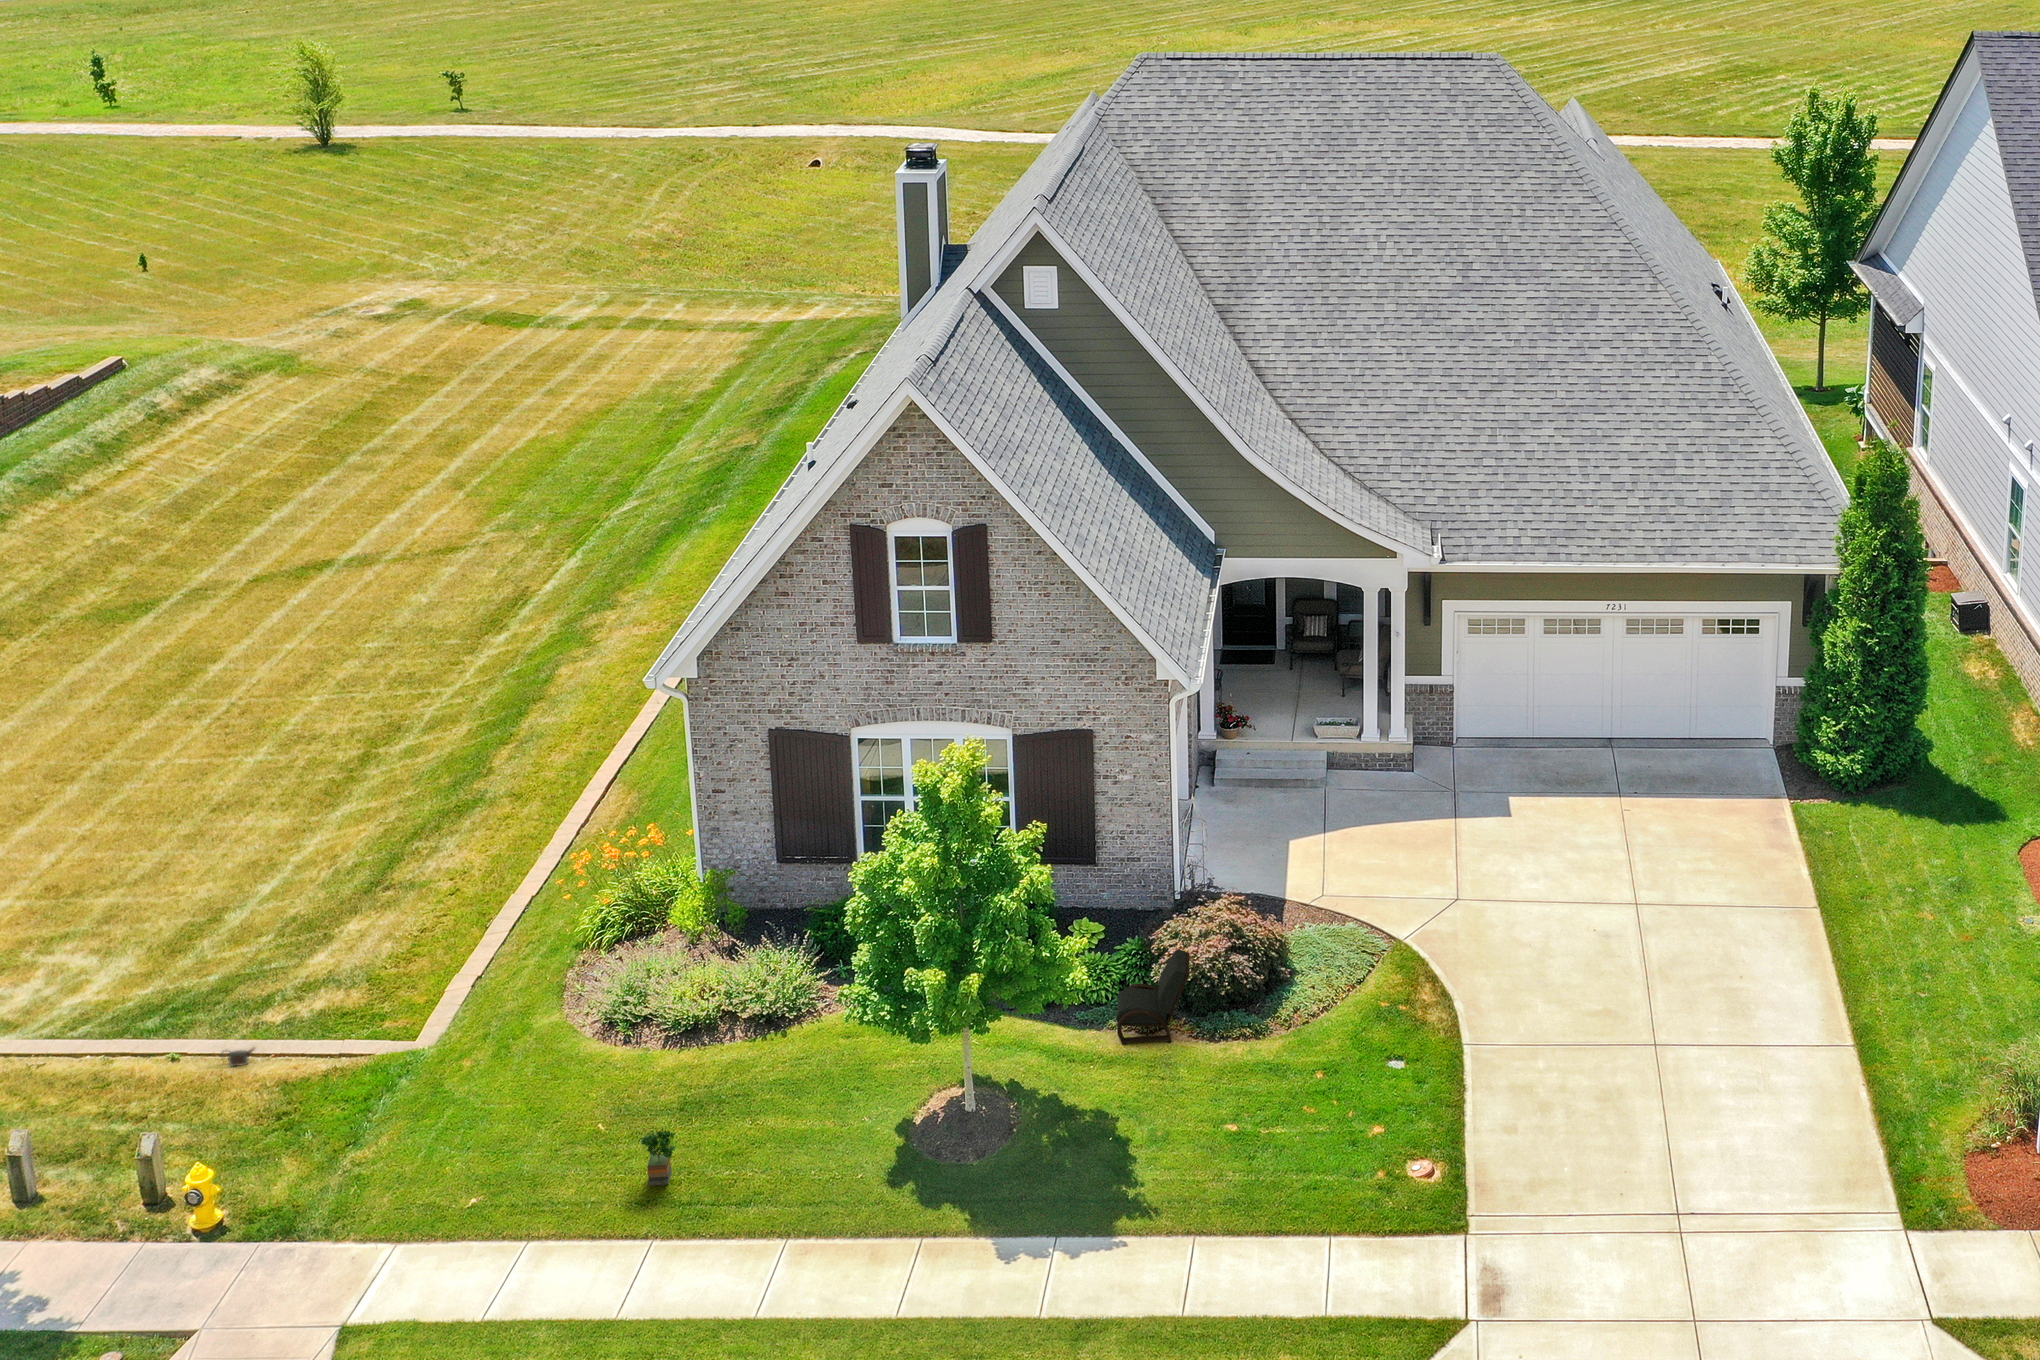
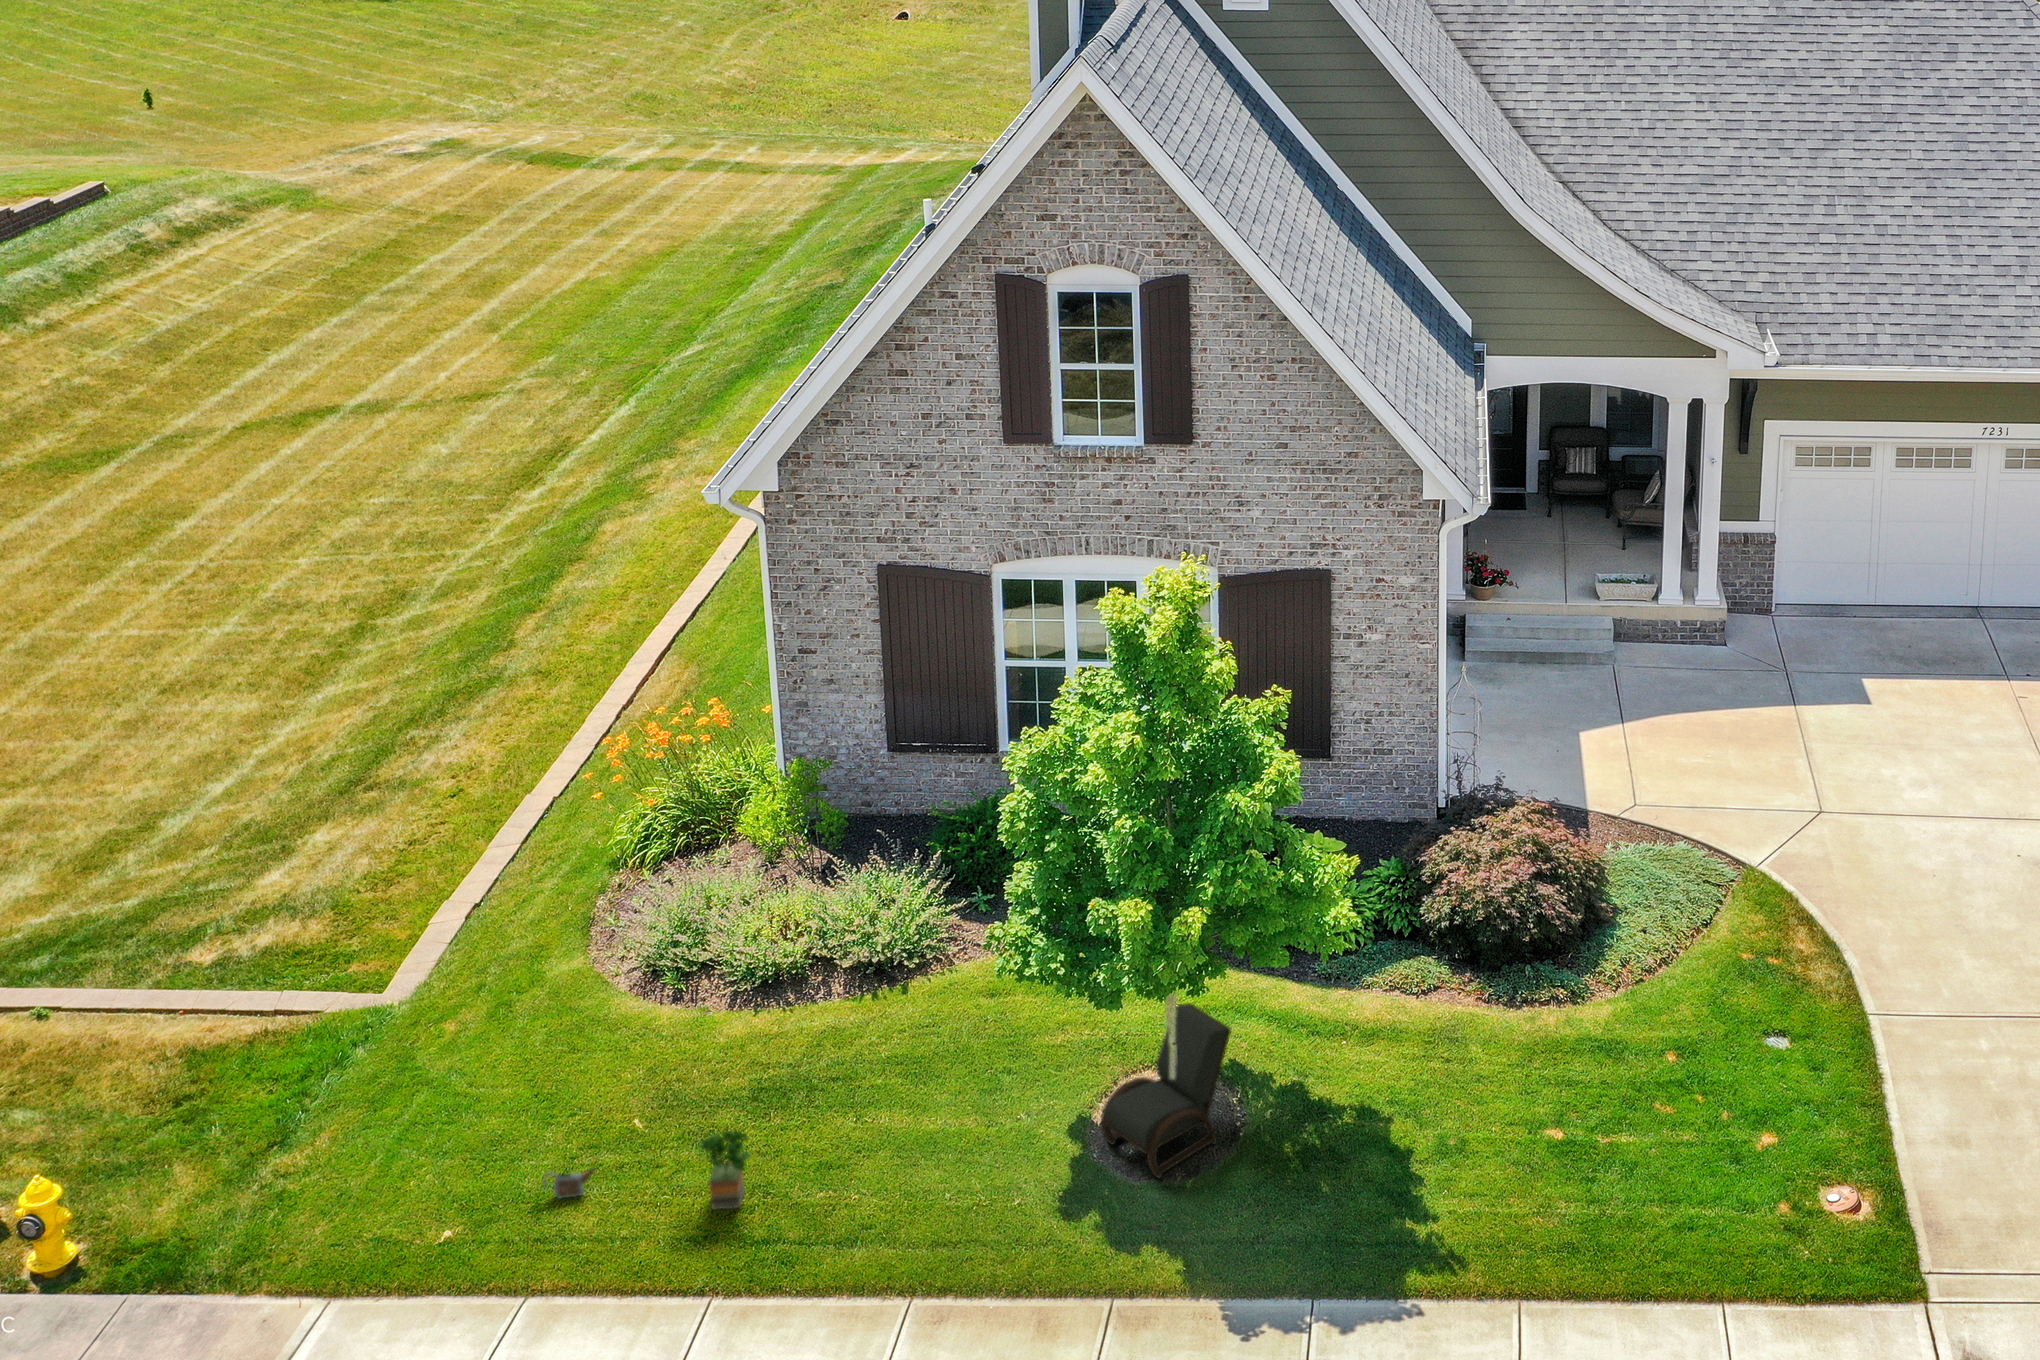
lounge chair: present [1117,950,1190,1045] -> present [1101,1003,1231,1178]
watering can: present [228,1048,254,1066] -> present [543,1169,595,1198]

